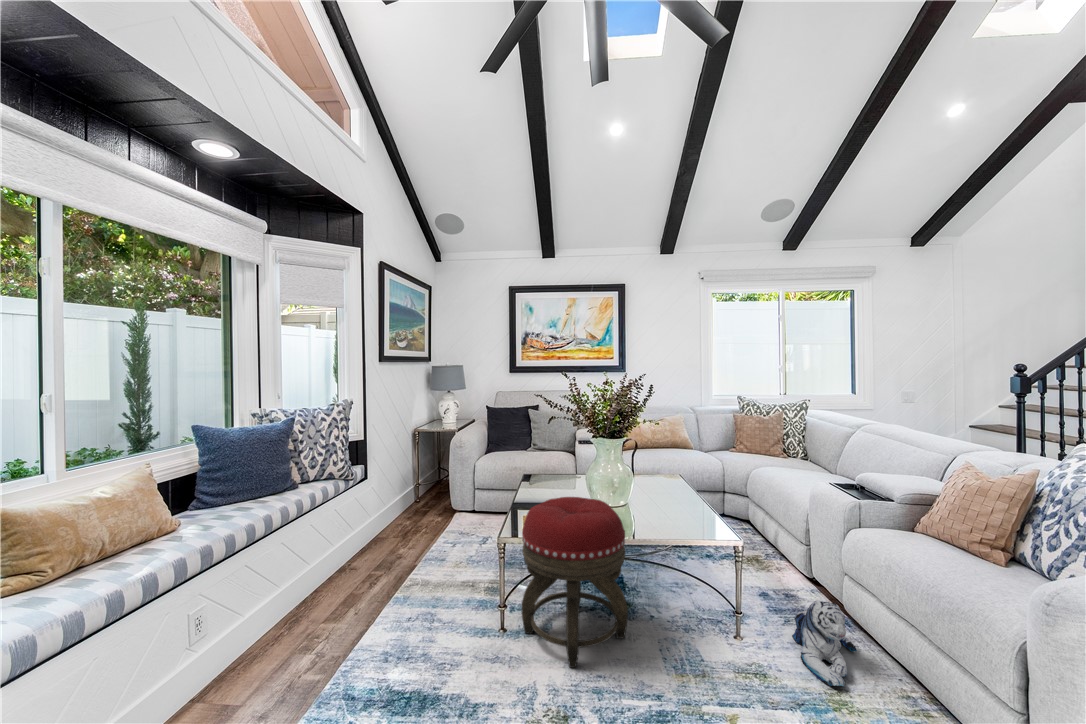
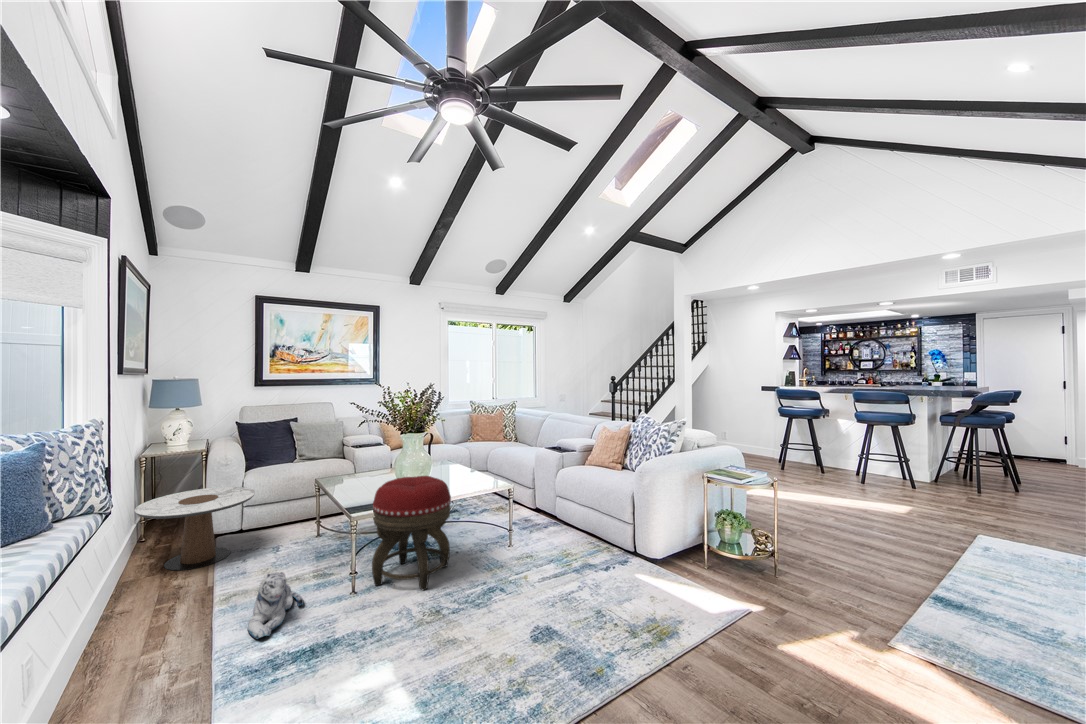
side table: none [375,468,468,545] -> present [135,487,255,571]
plush toy: present [792,601,857,687] -> present [248,572,303,639]

